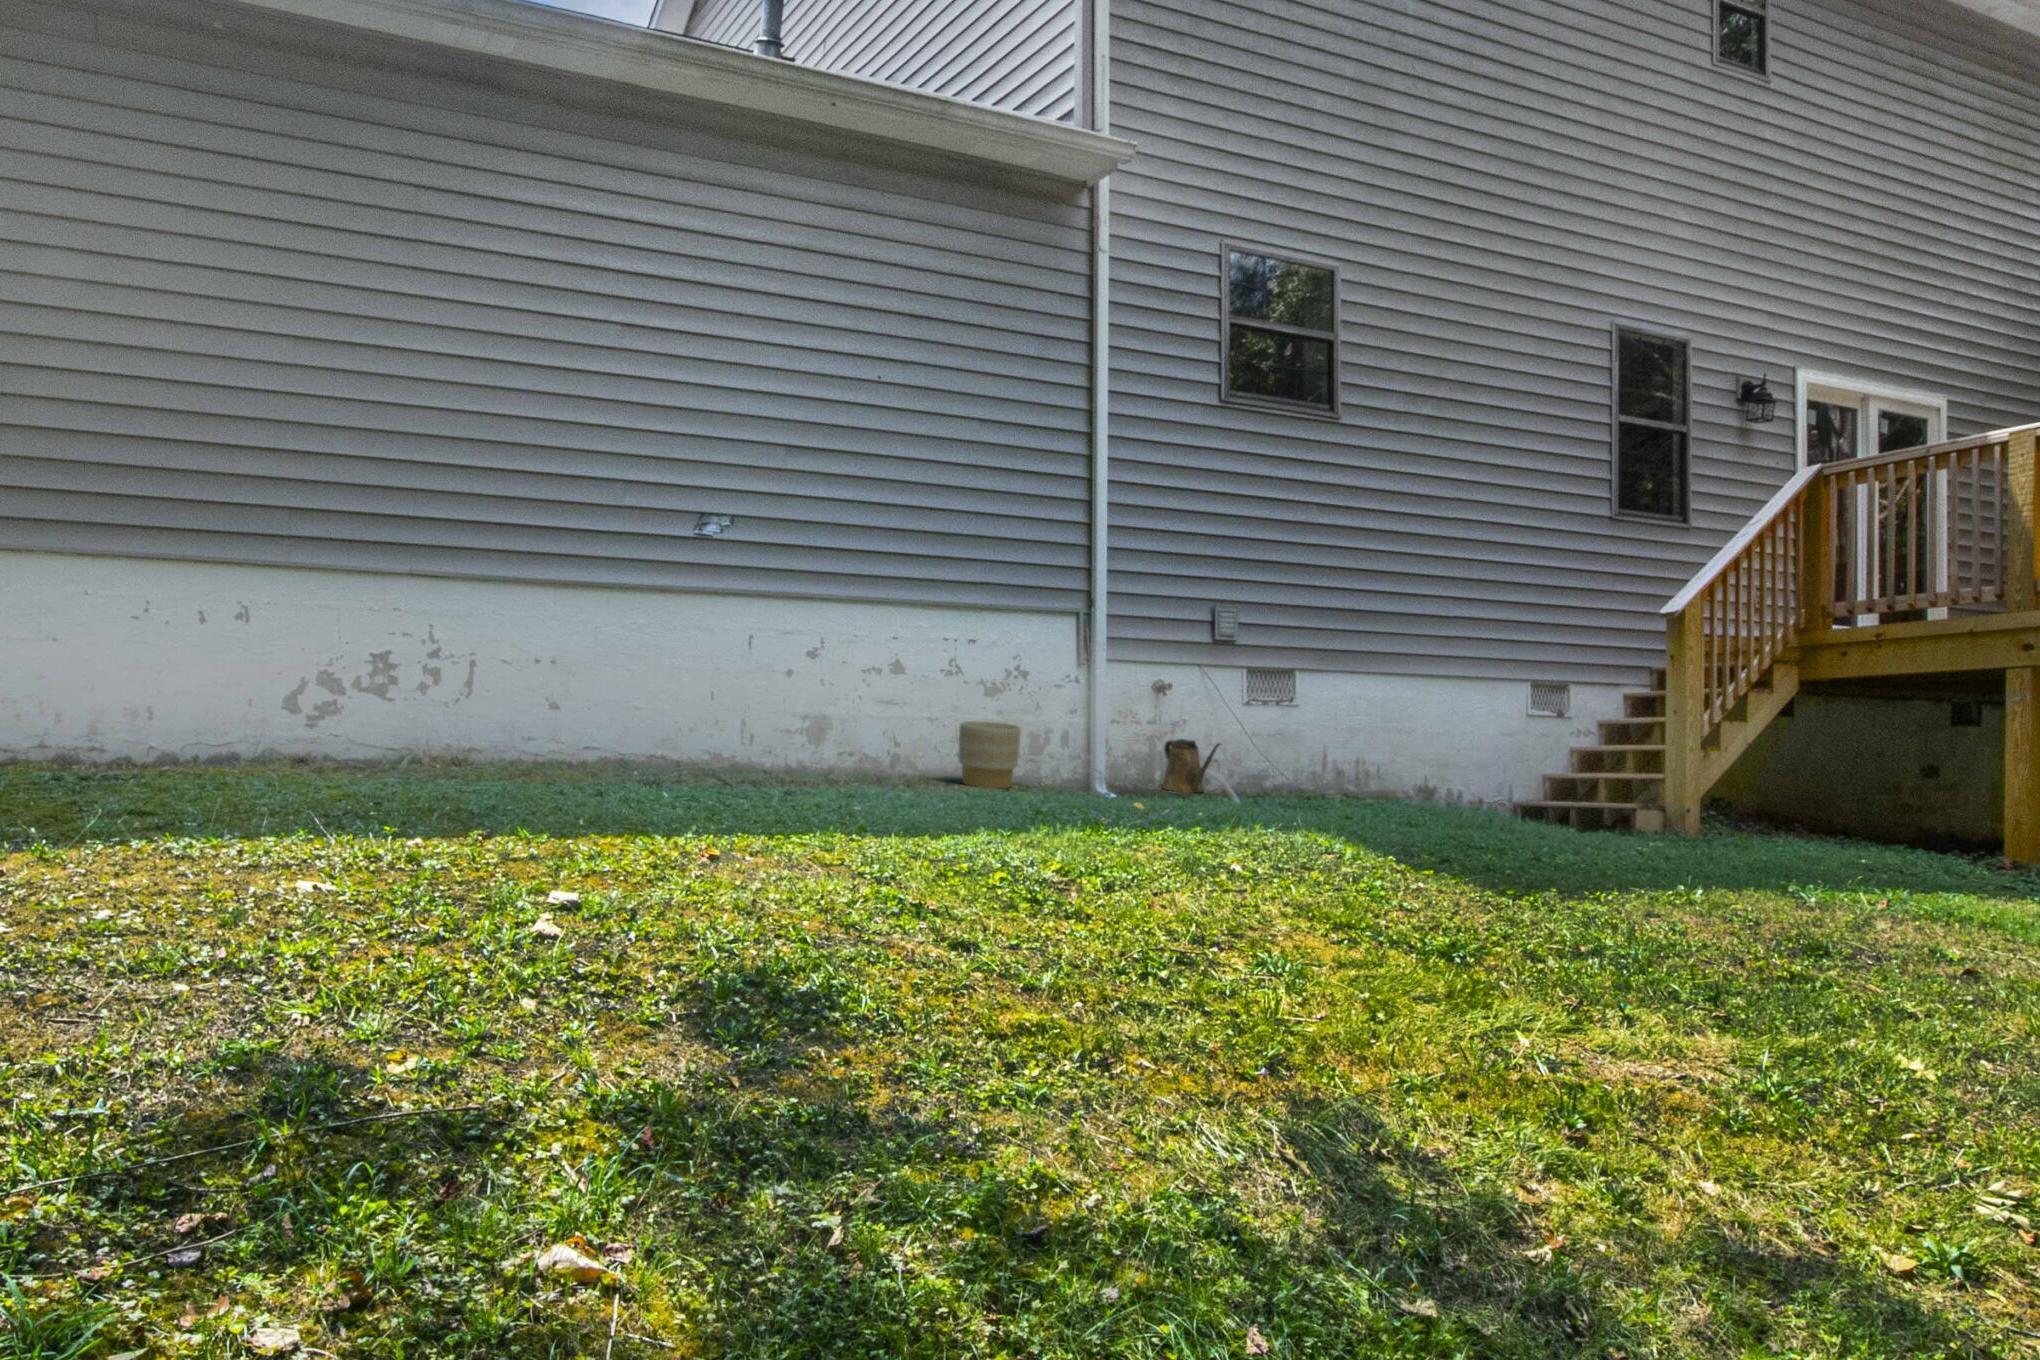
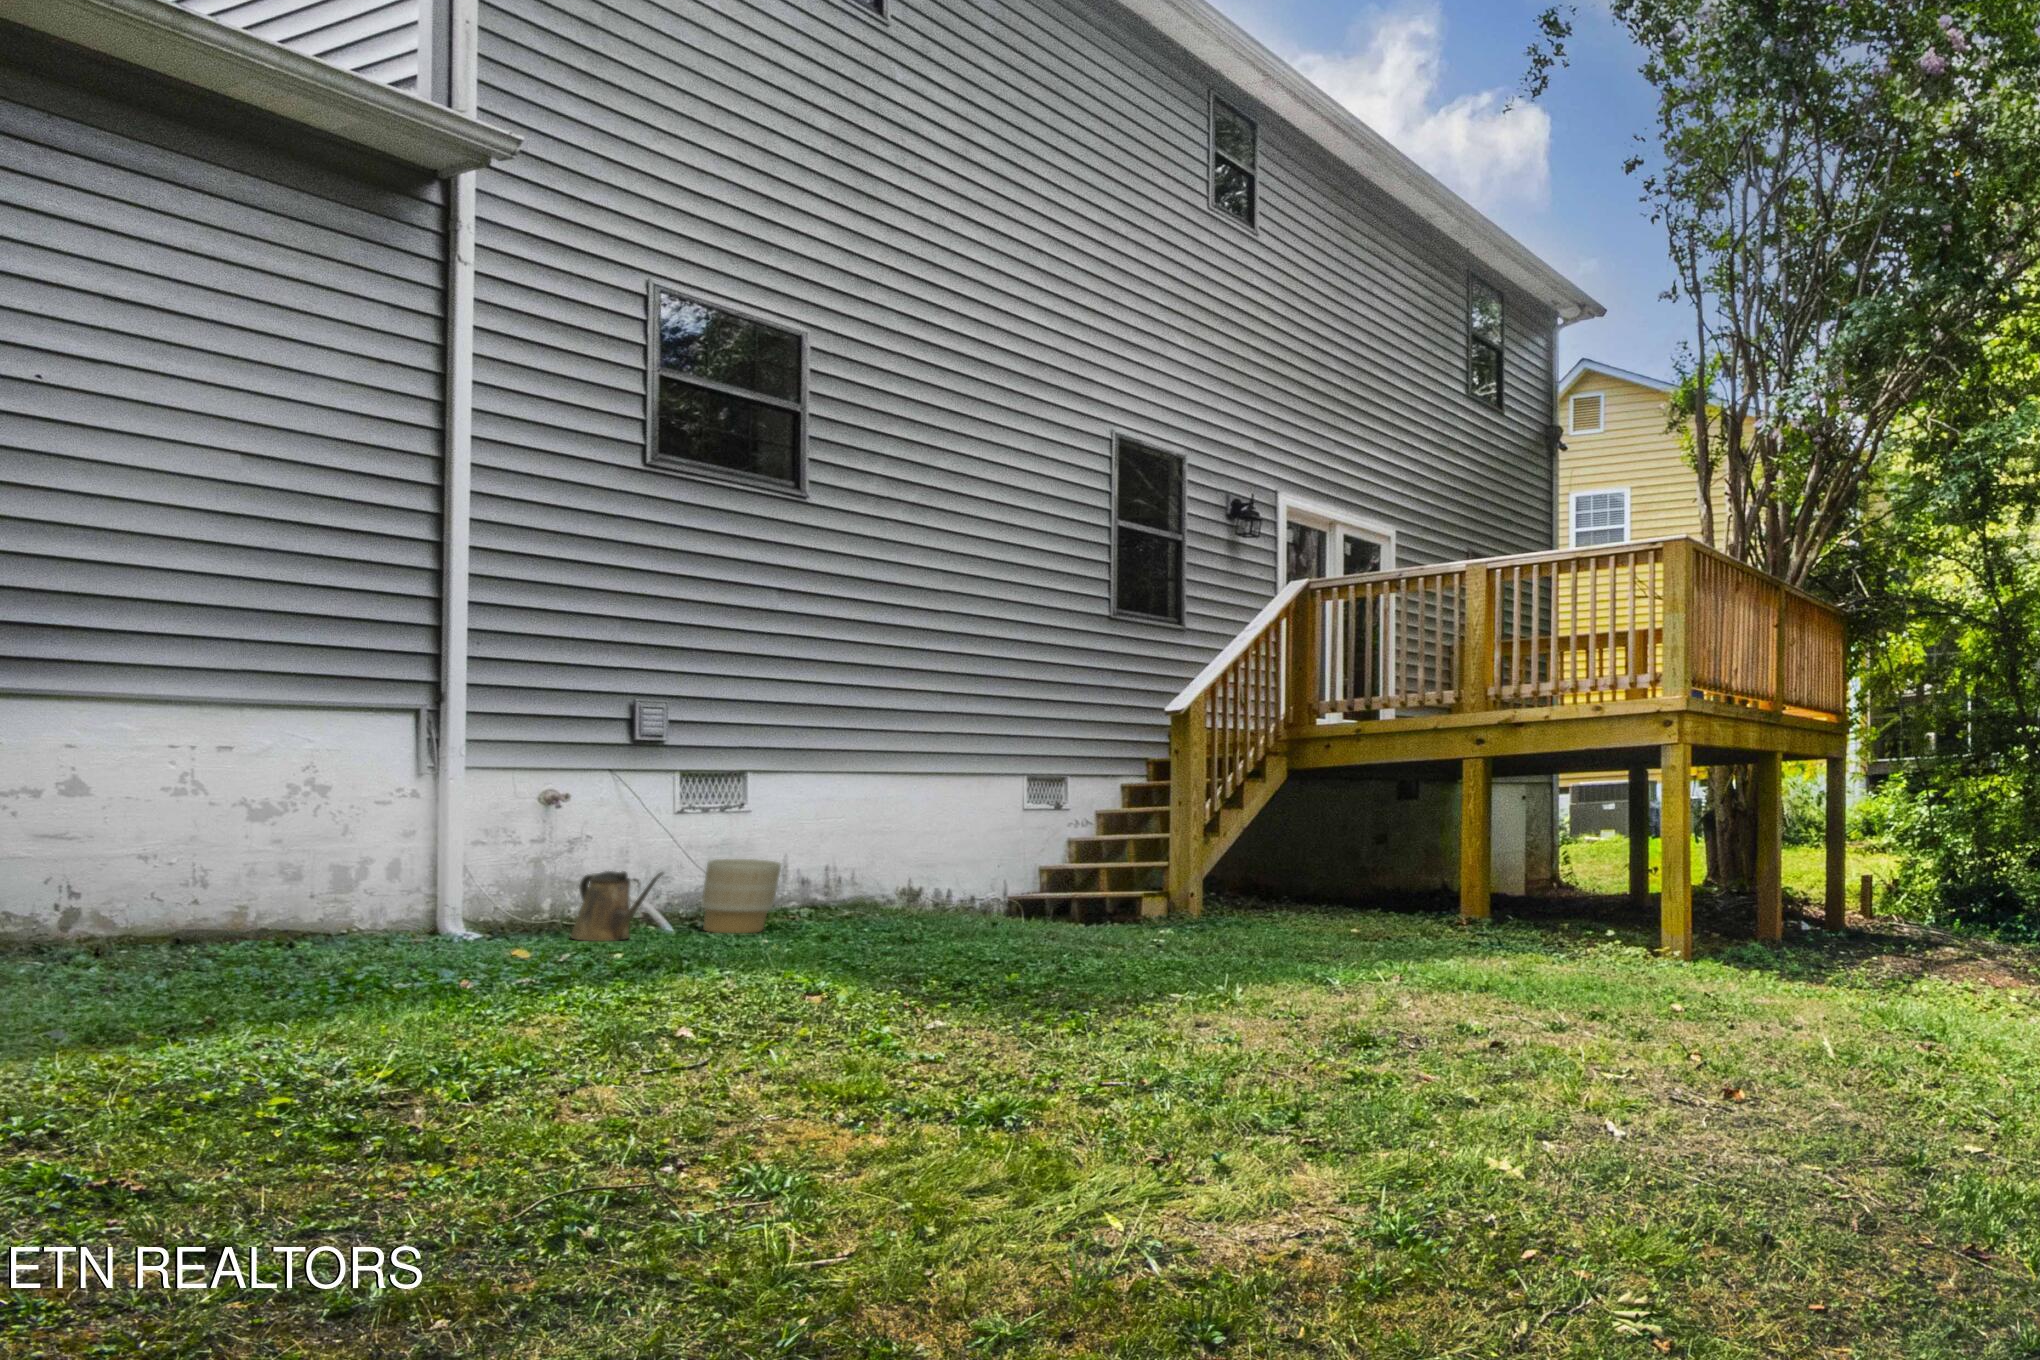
planter: present [958,721,1021,788] -> present [702,859,781,933]

